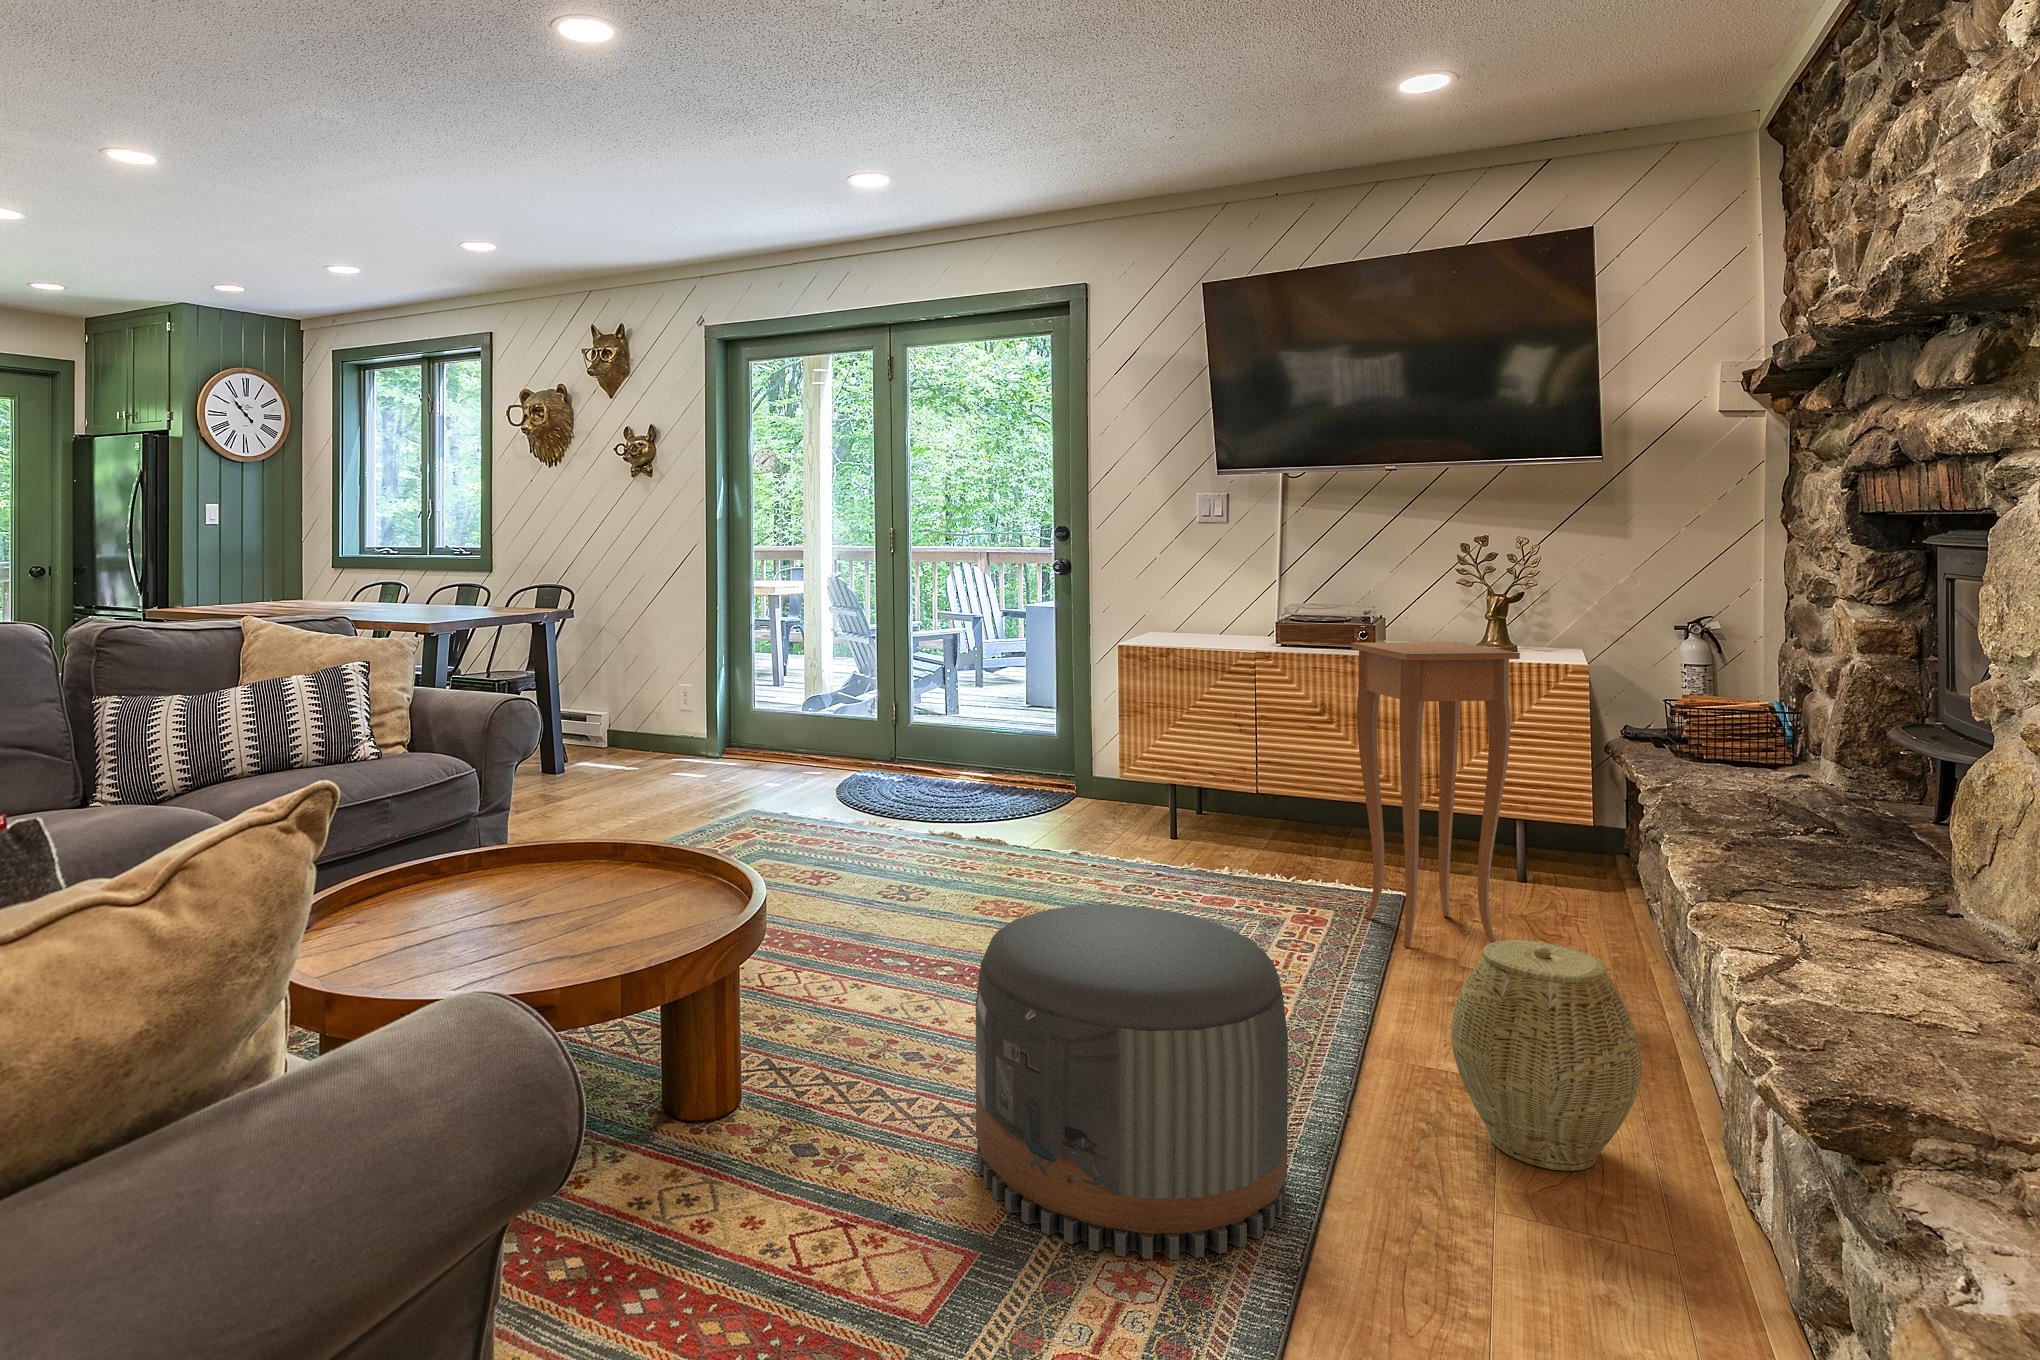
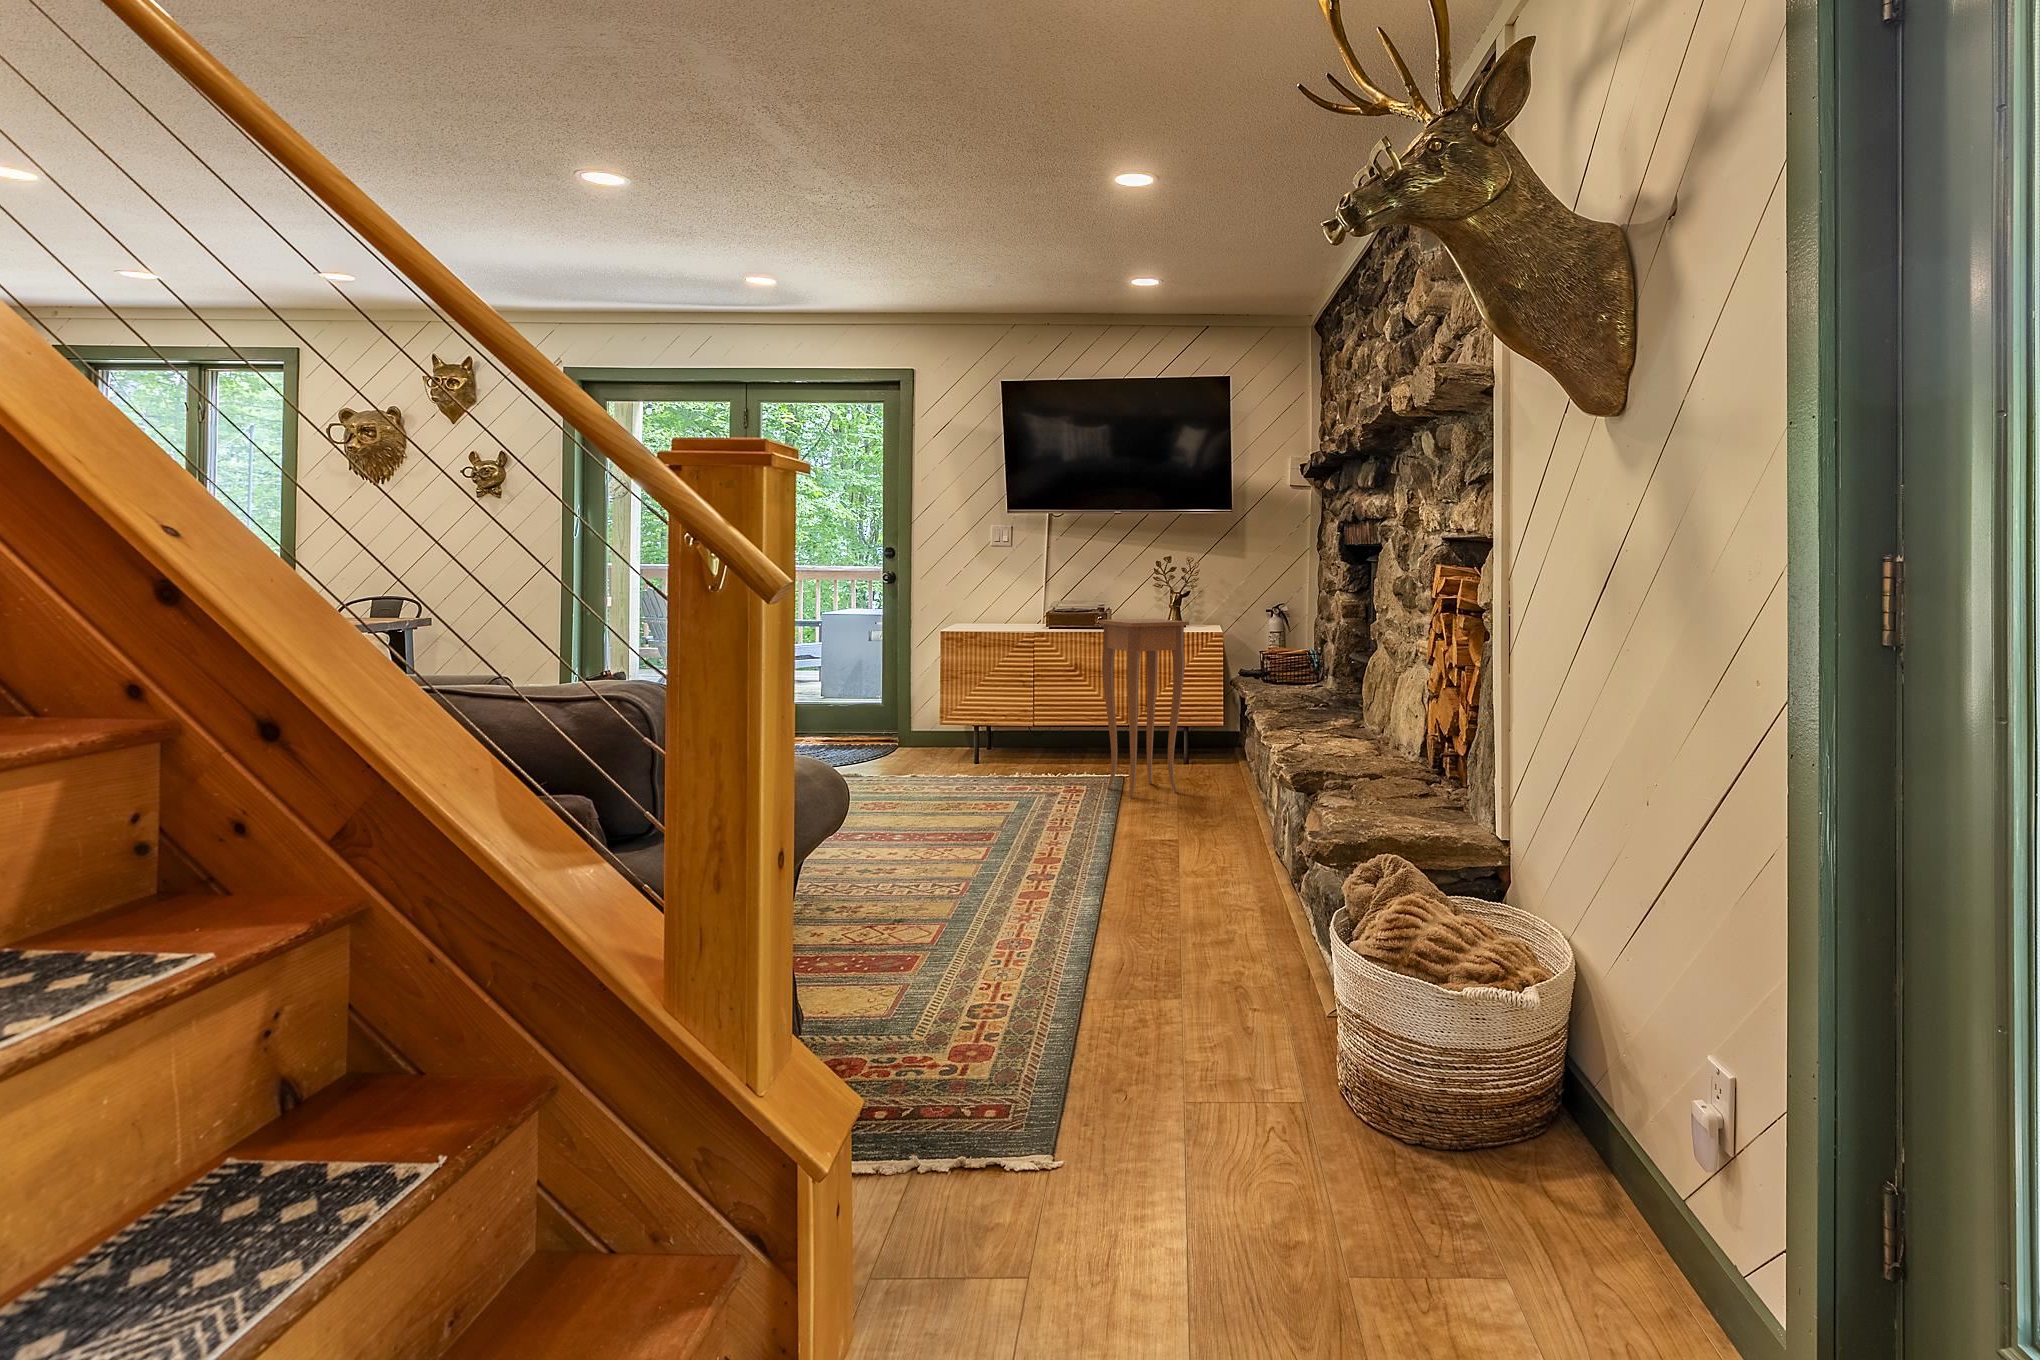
pouf: present [976,905,1288,1260] -> none [926,753,1090,912]
woven basket: present [1451,940,1642,1171] -> none [1160,755,1241,861]

